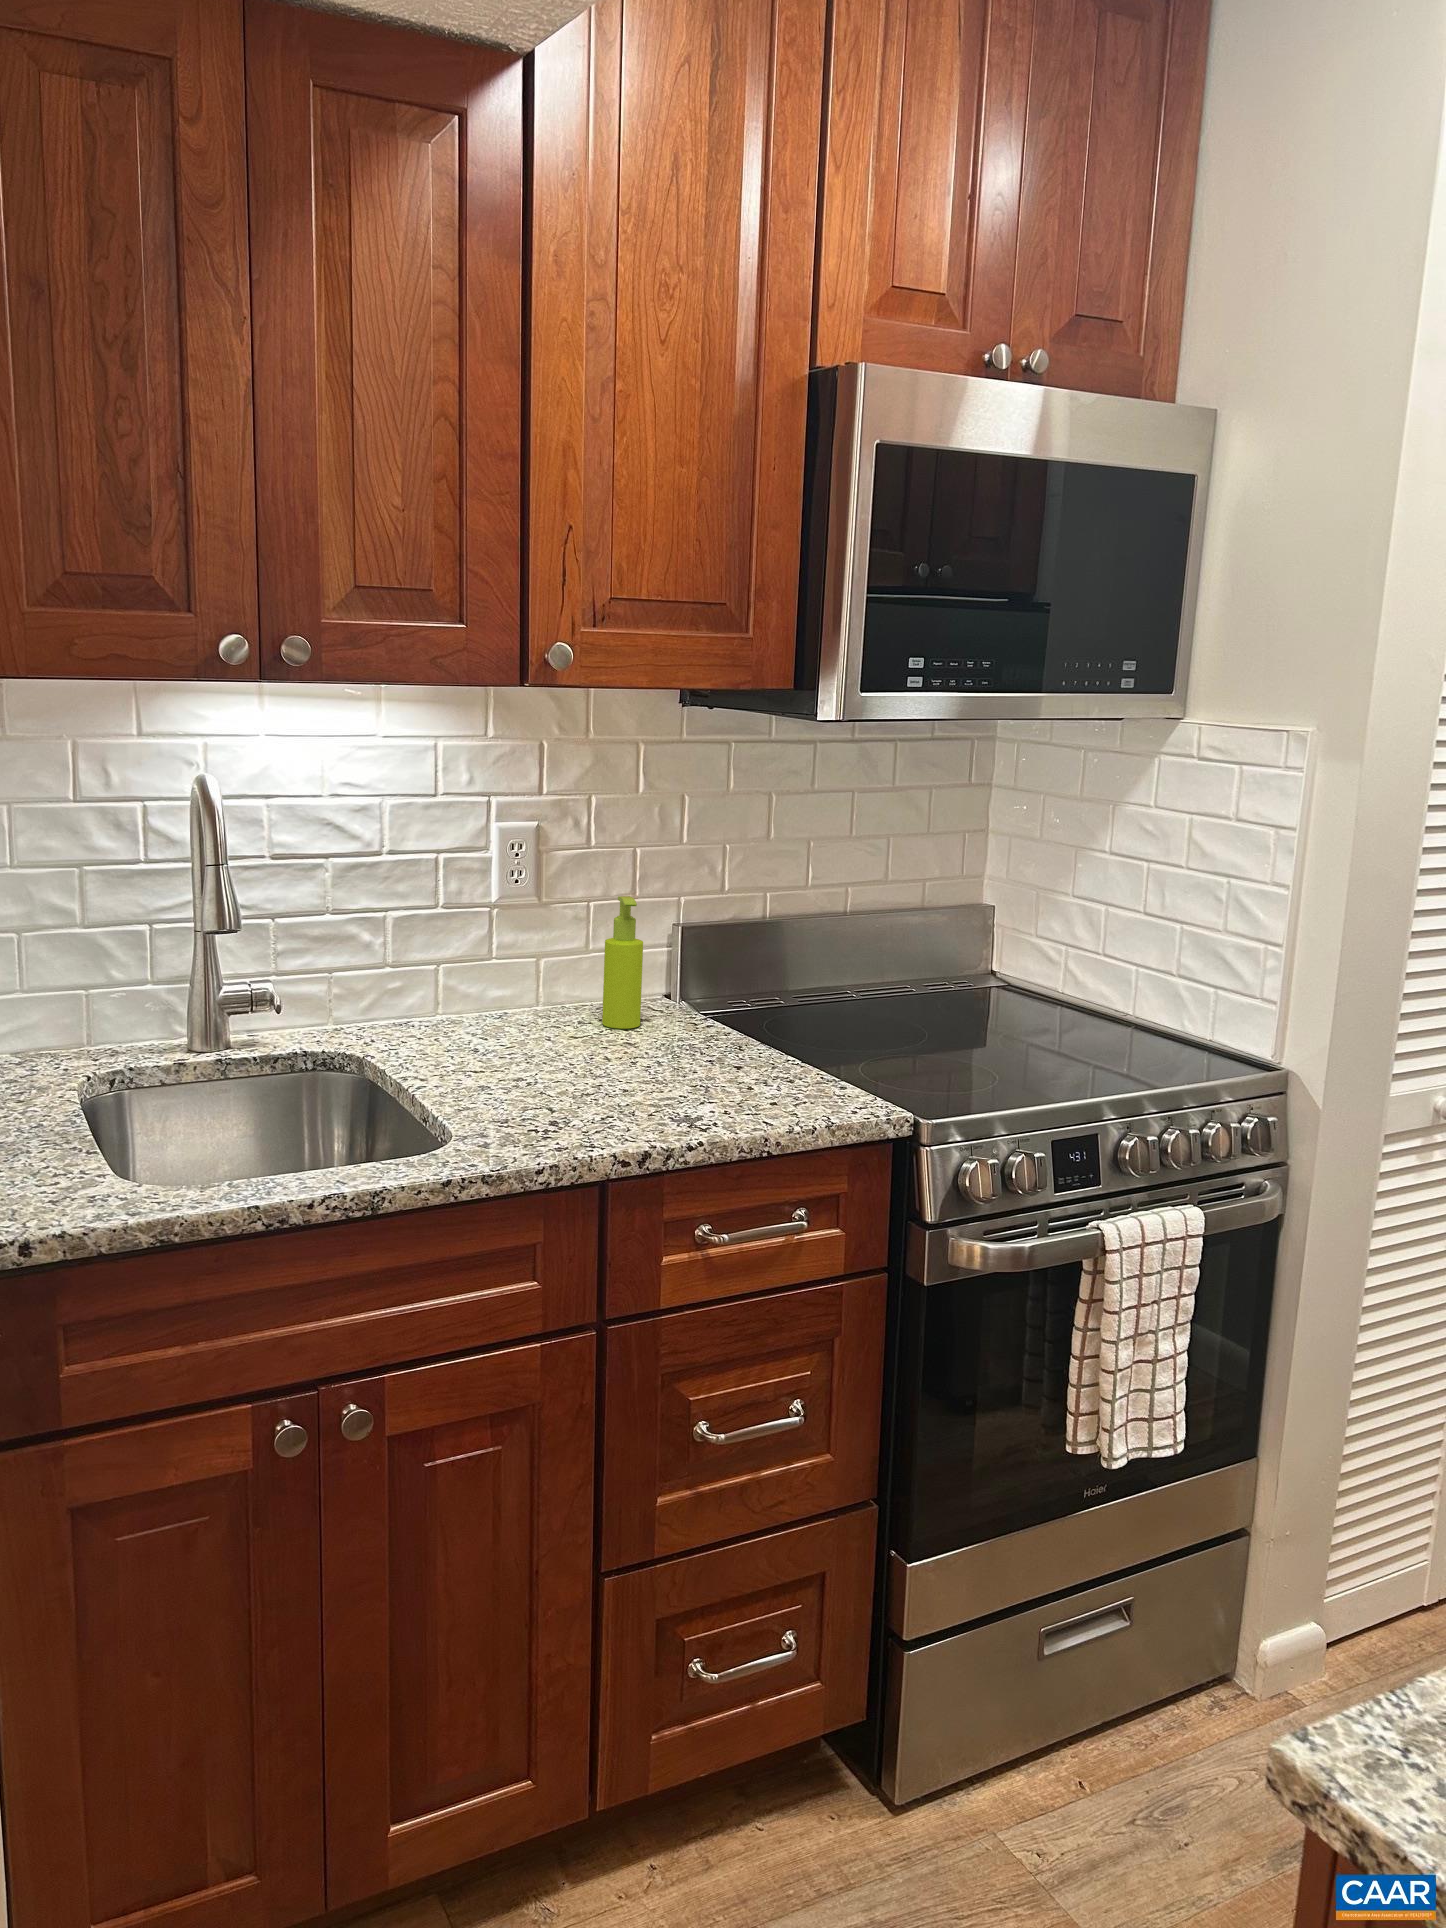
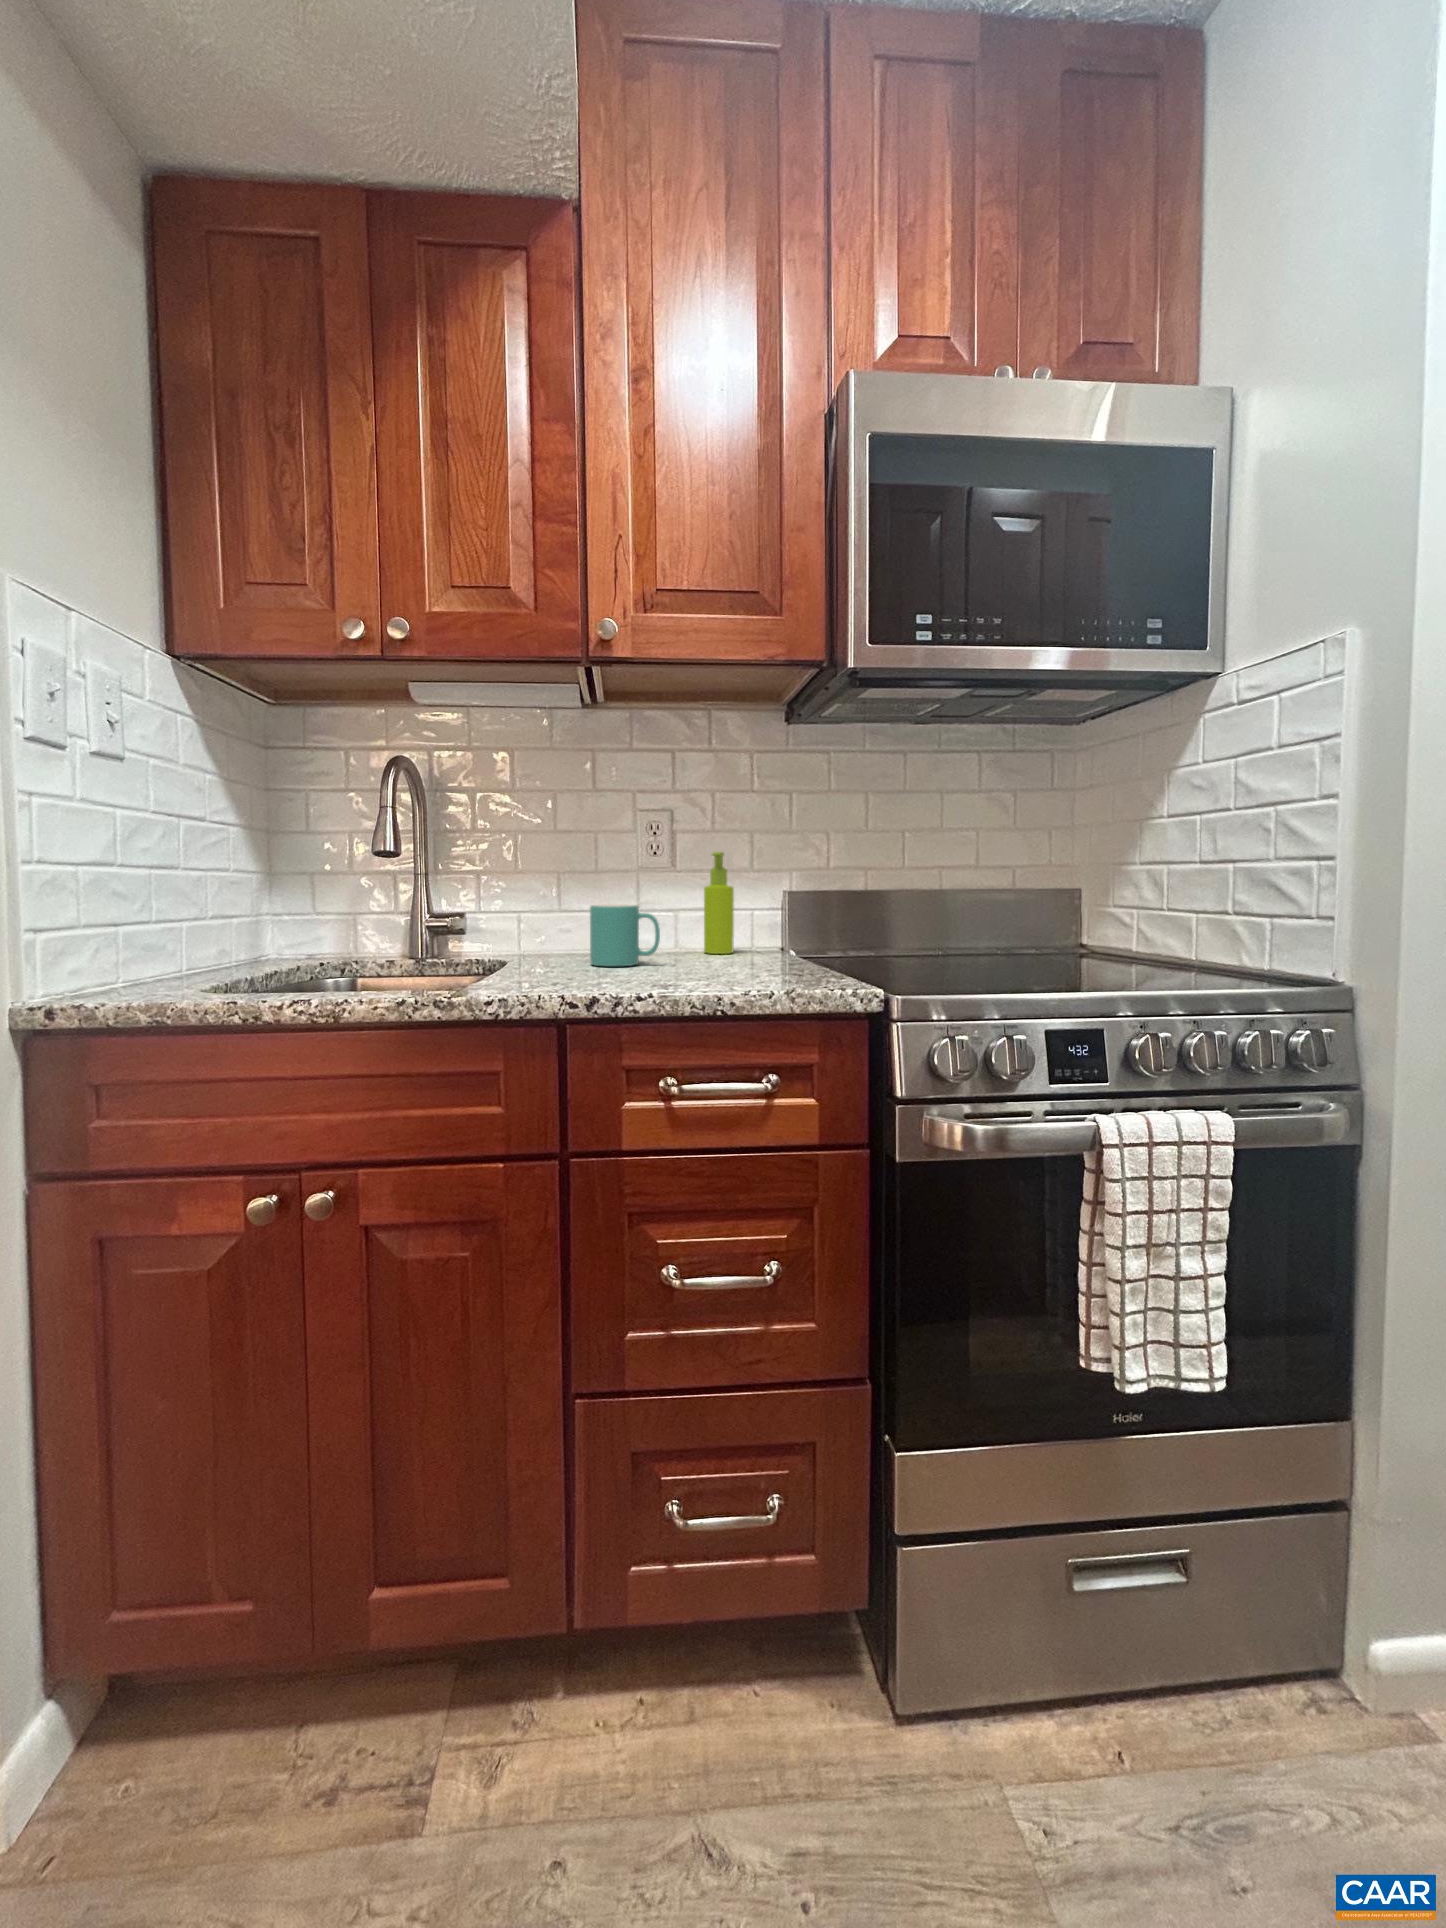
mug: none [524,993,610,1079] -> present [590,904,660,966]

